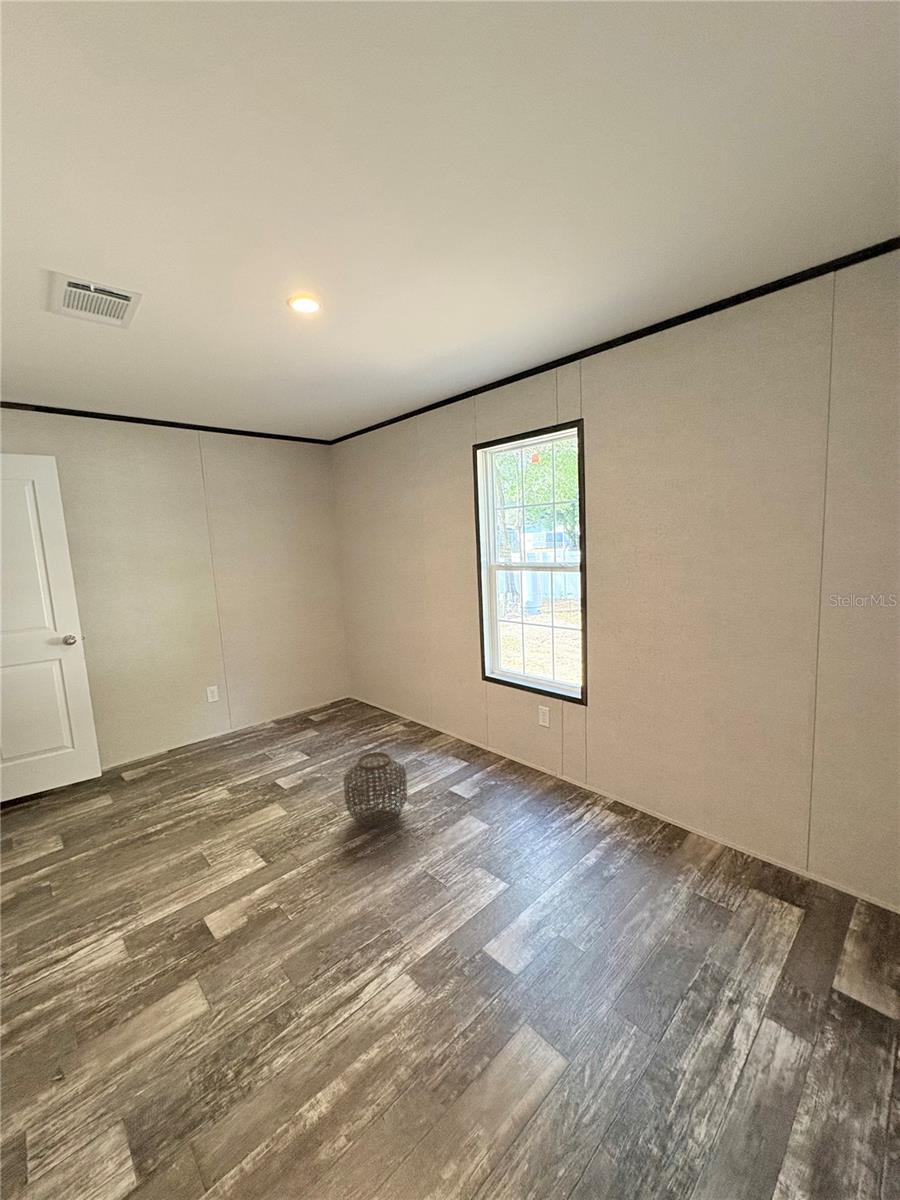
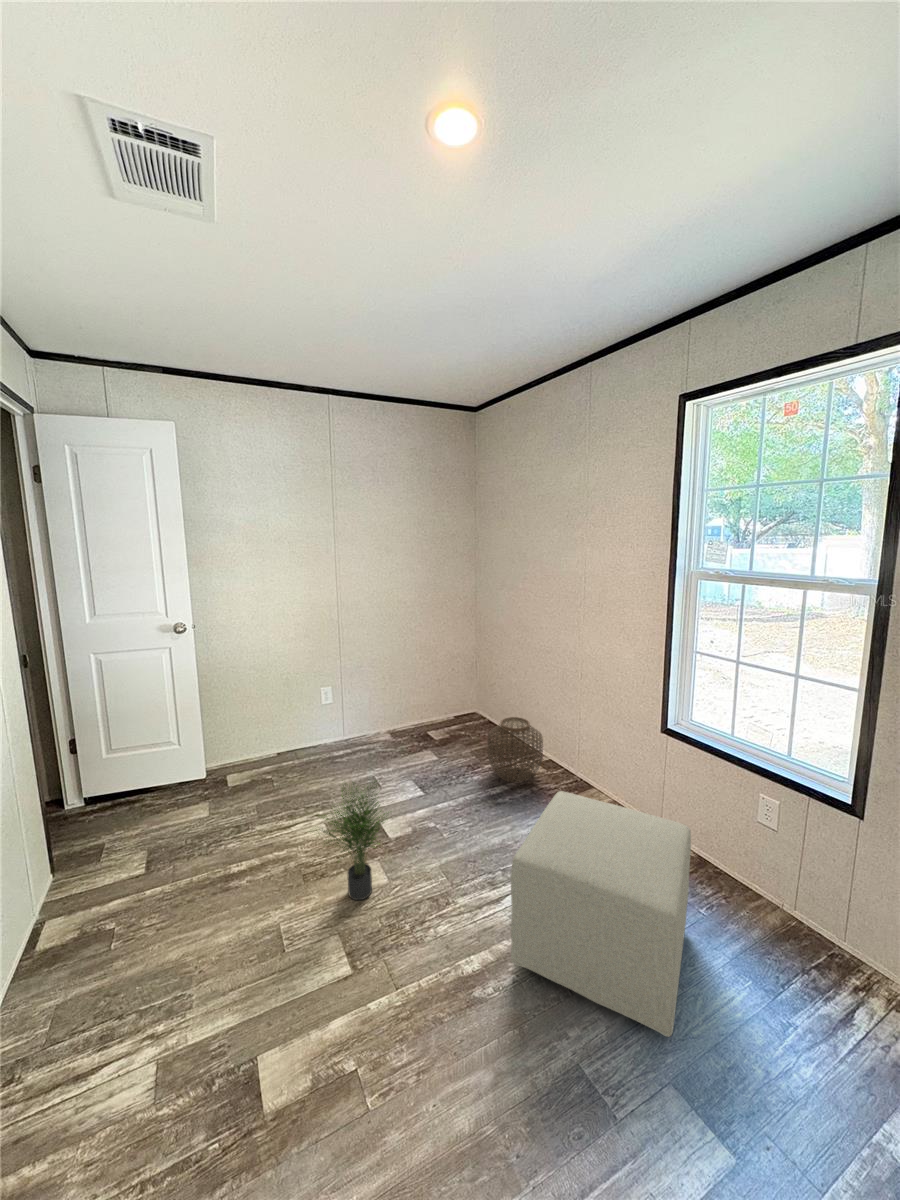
ottoman: none [361,843,566,1141] -> present [511,791,691,1037]
potted plant: none [64,873,210,1052] -> present [325,782,385,900]

